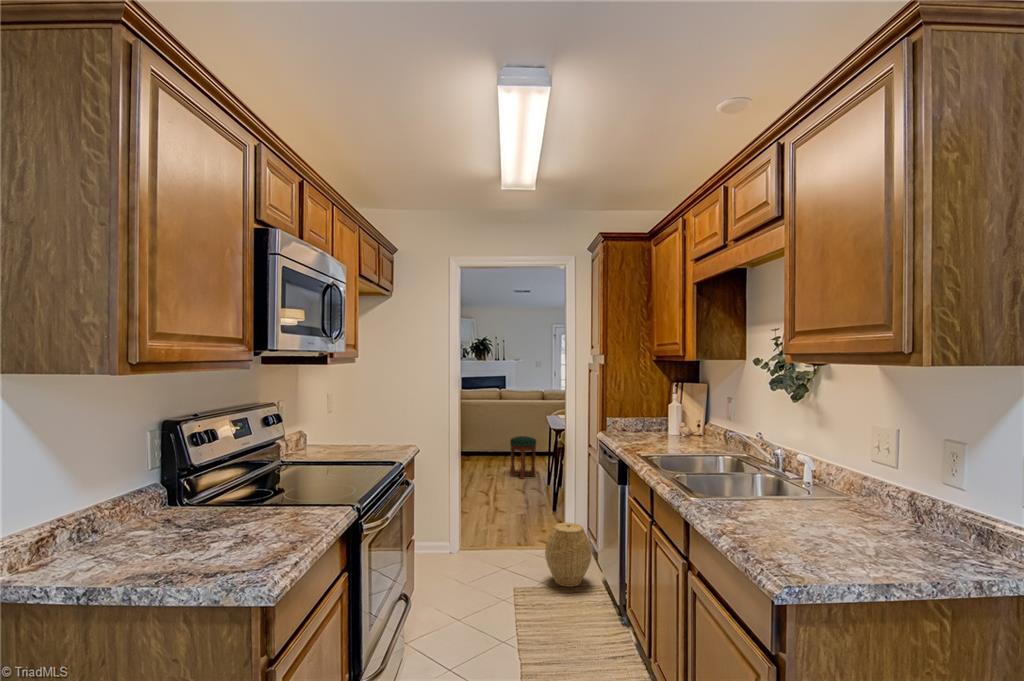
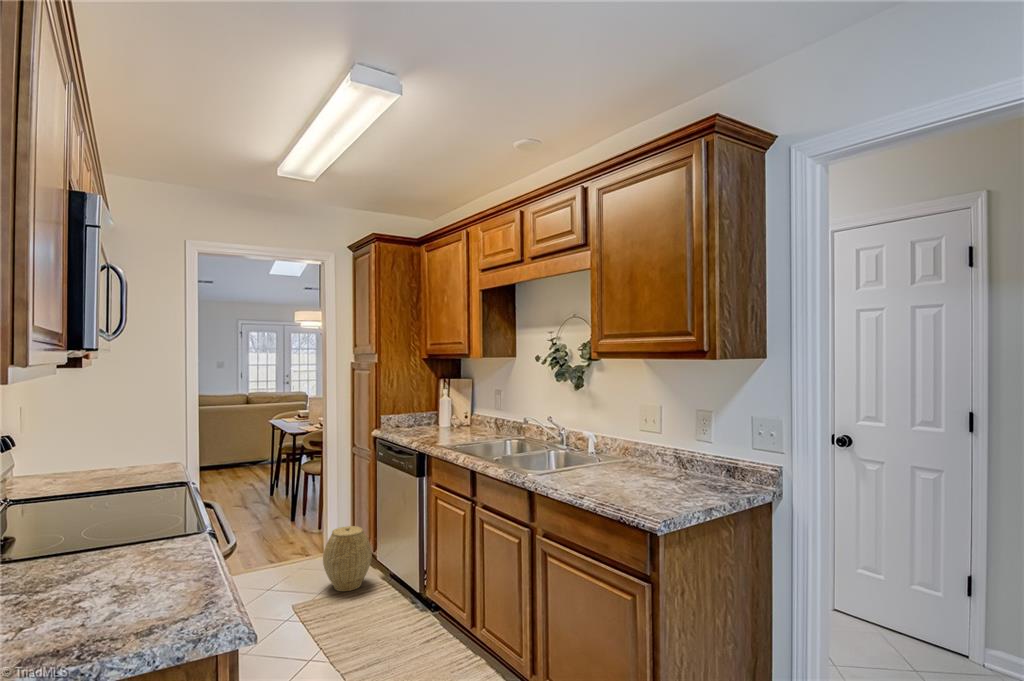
stool: present [510,436,536,479] -> none [221,446,254,494]

